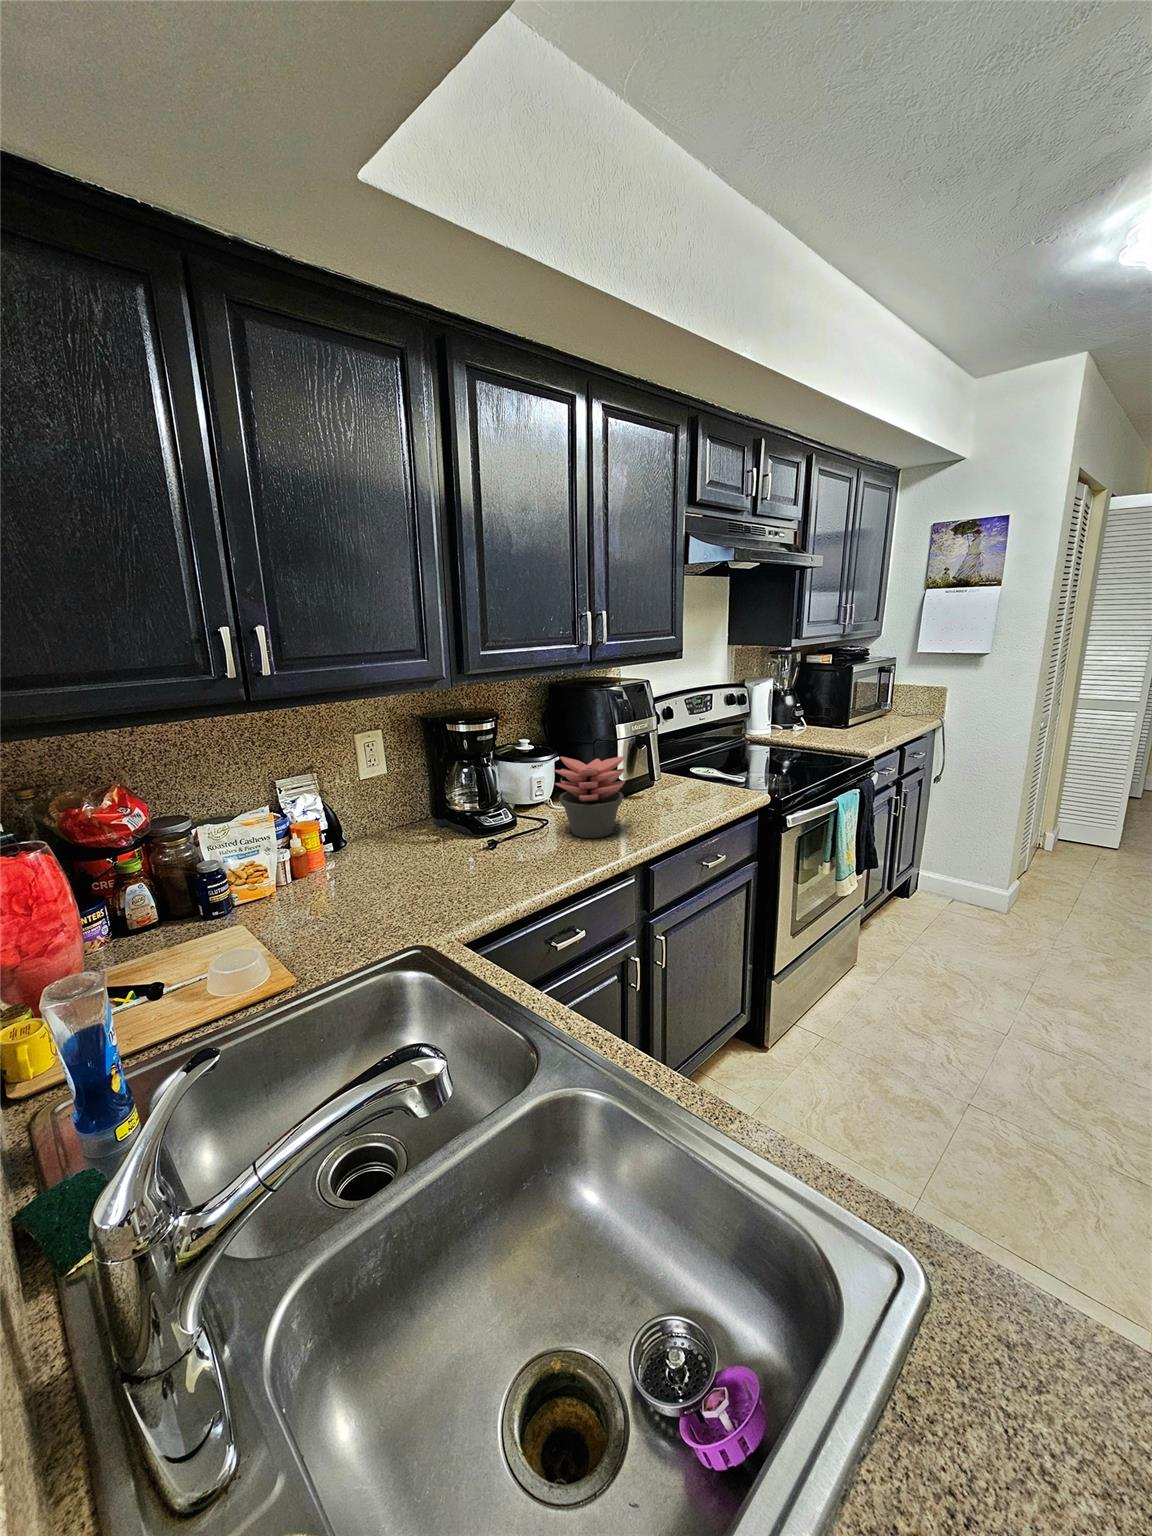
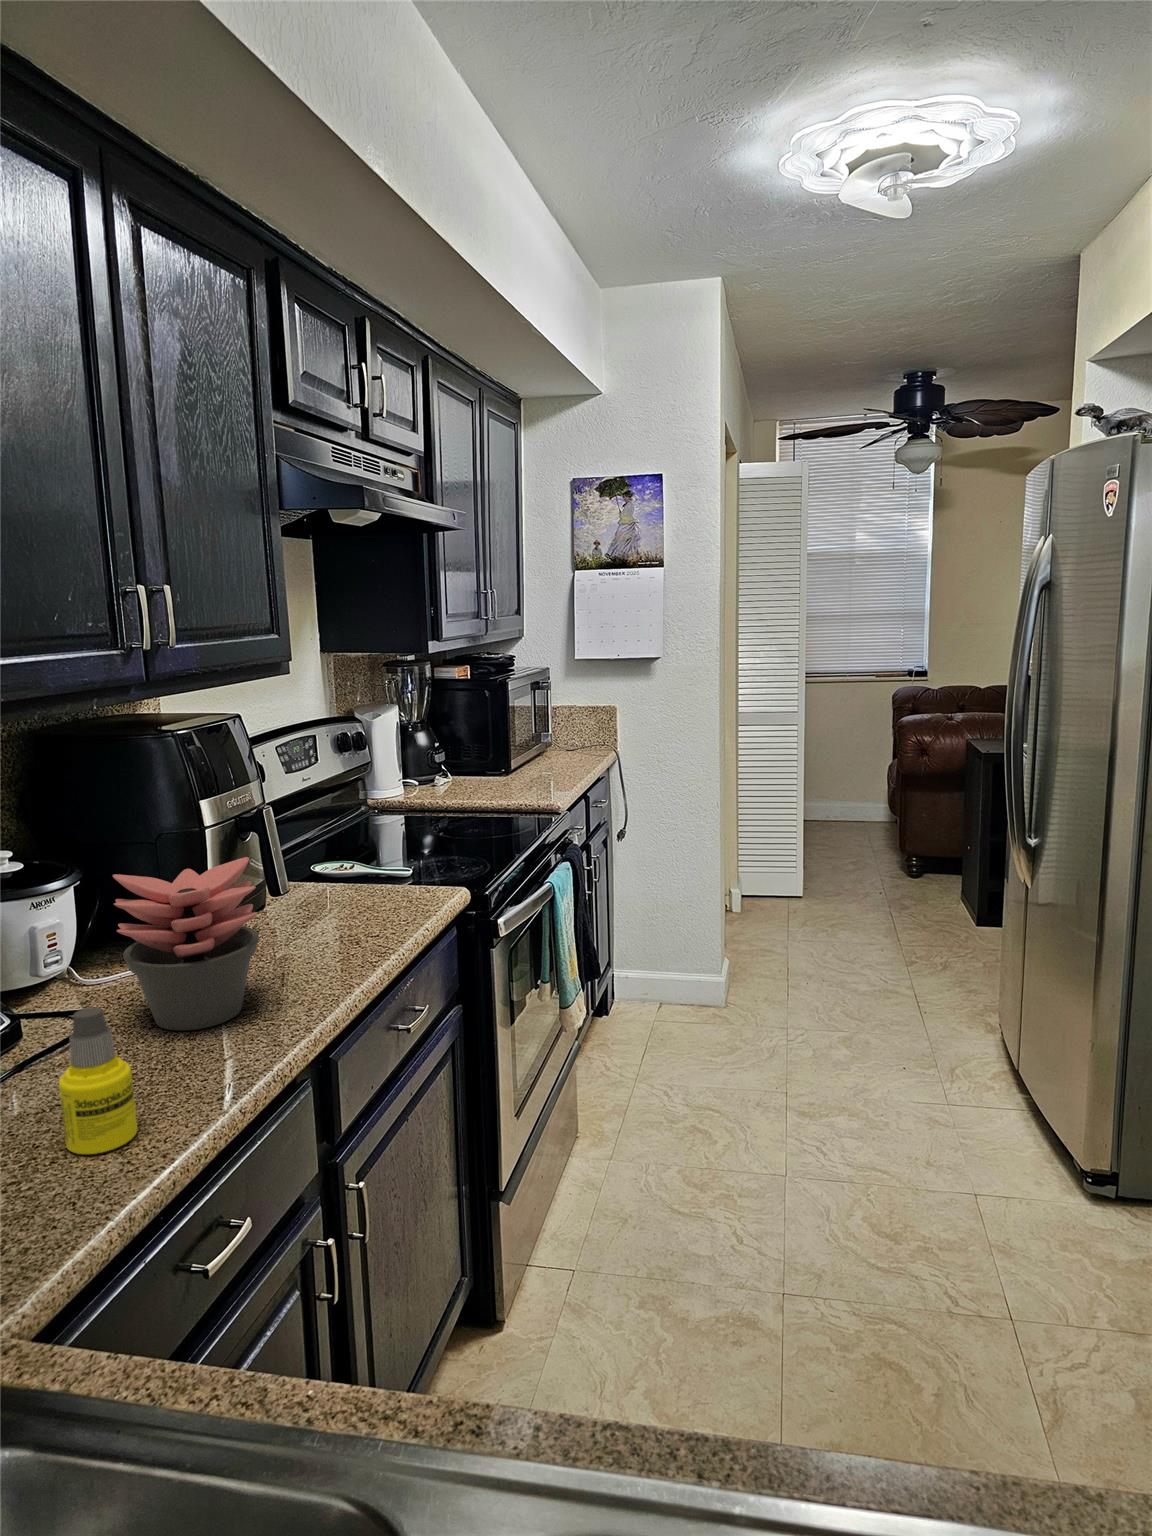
bottle: none [506,815,538,881] -> present [59,1007,137,1154]

